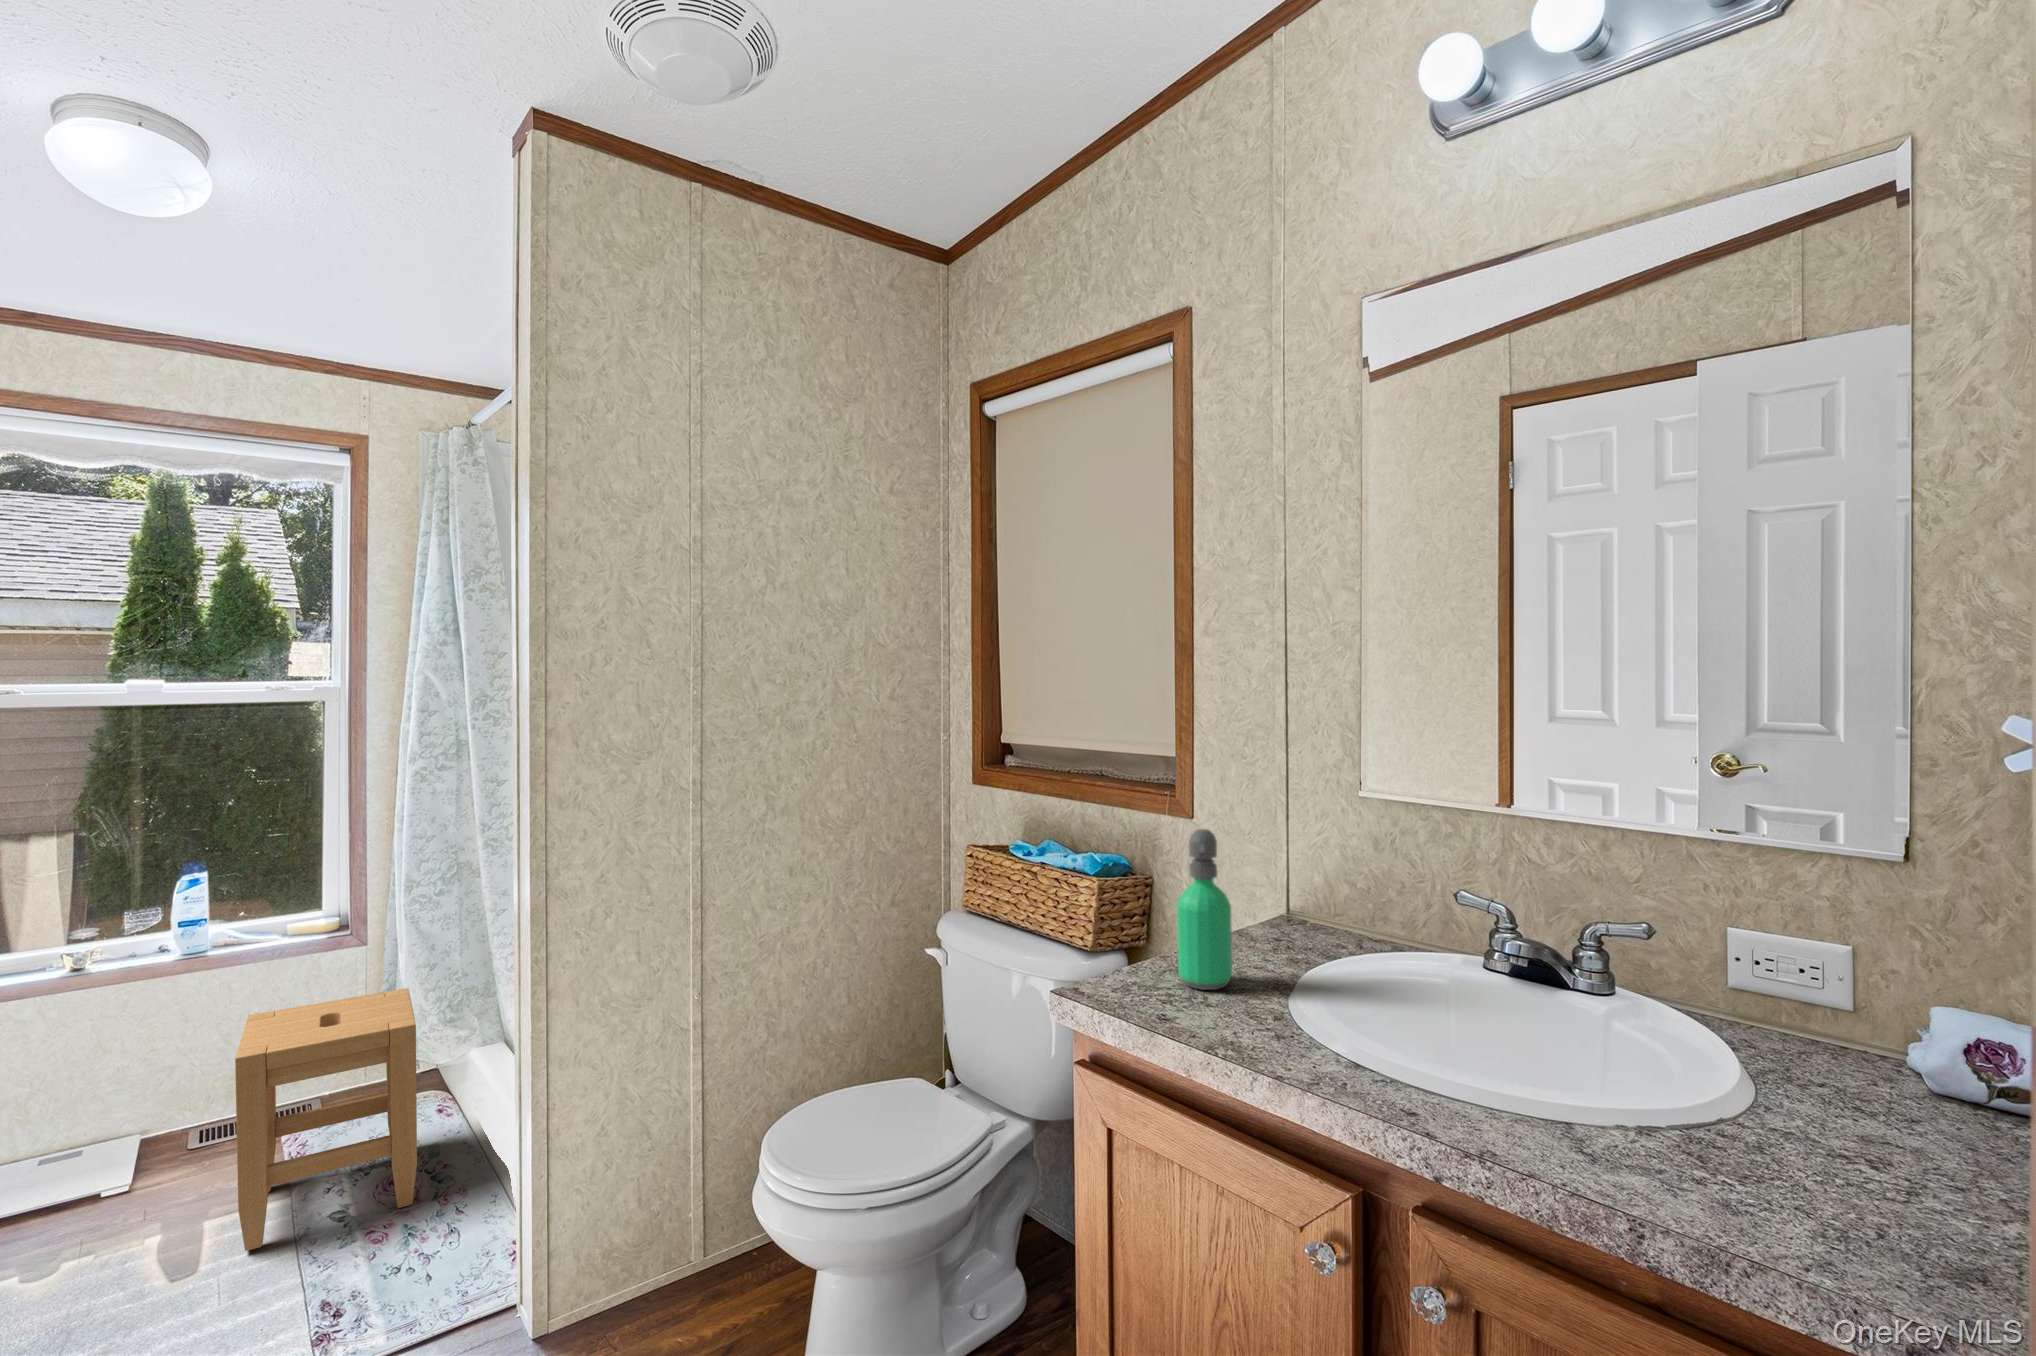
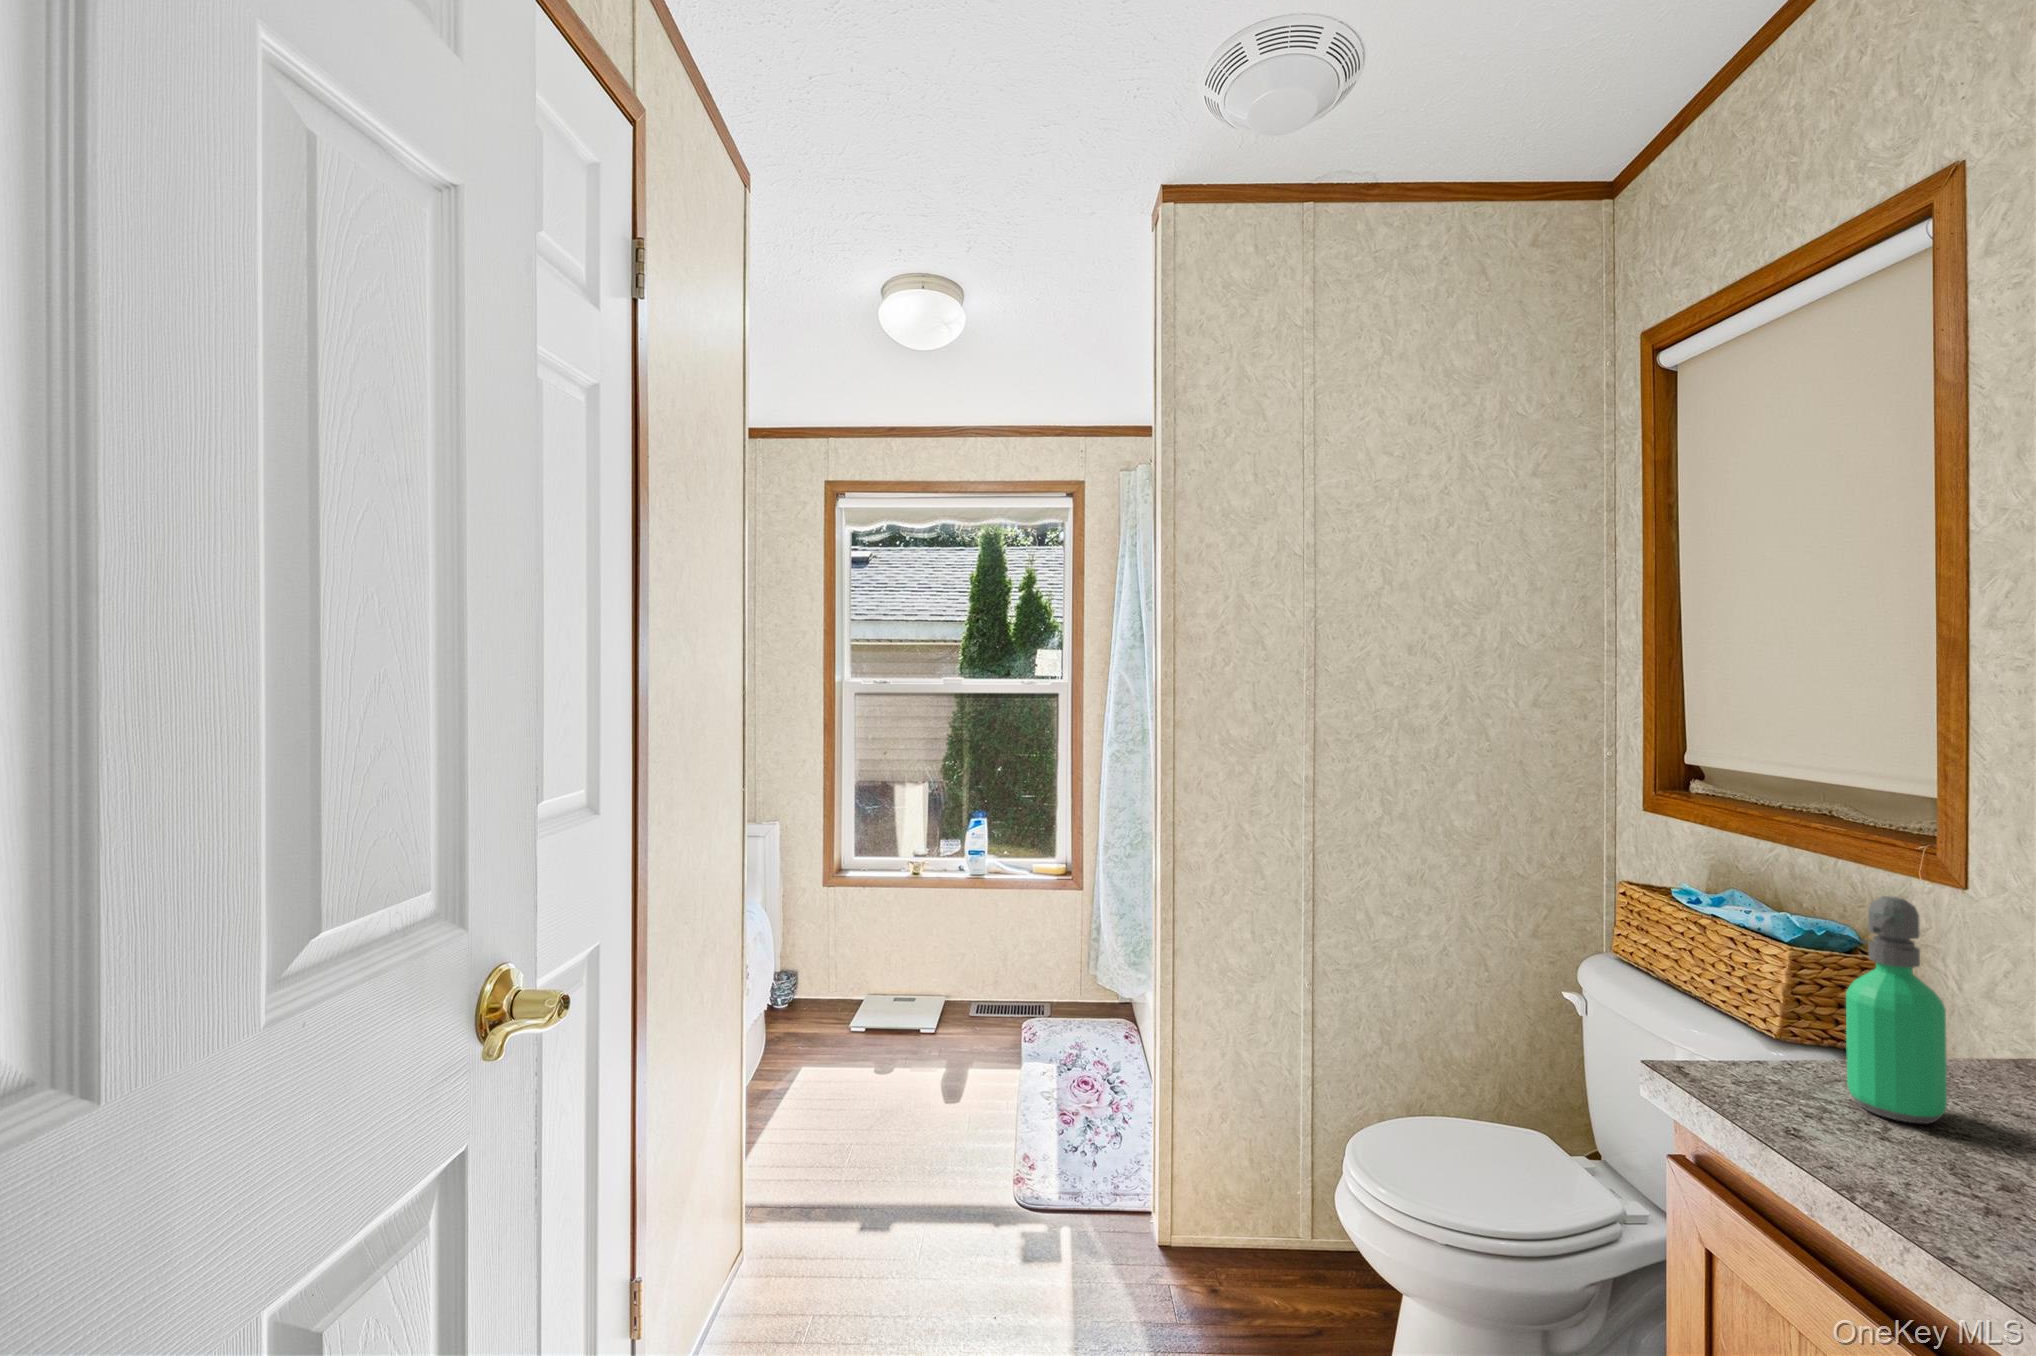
stool: present [235,988,417,1251] -> none [985,927,1100,1104]

